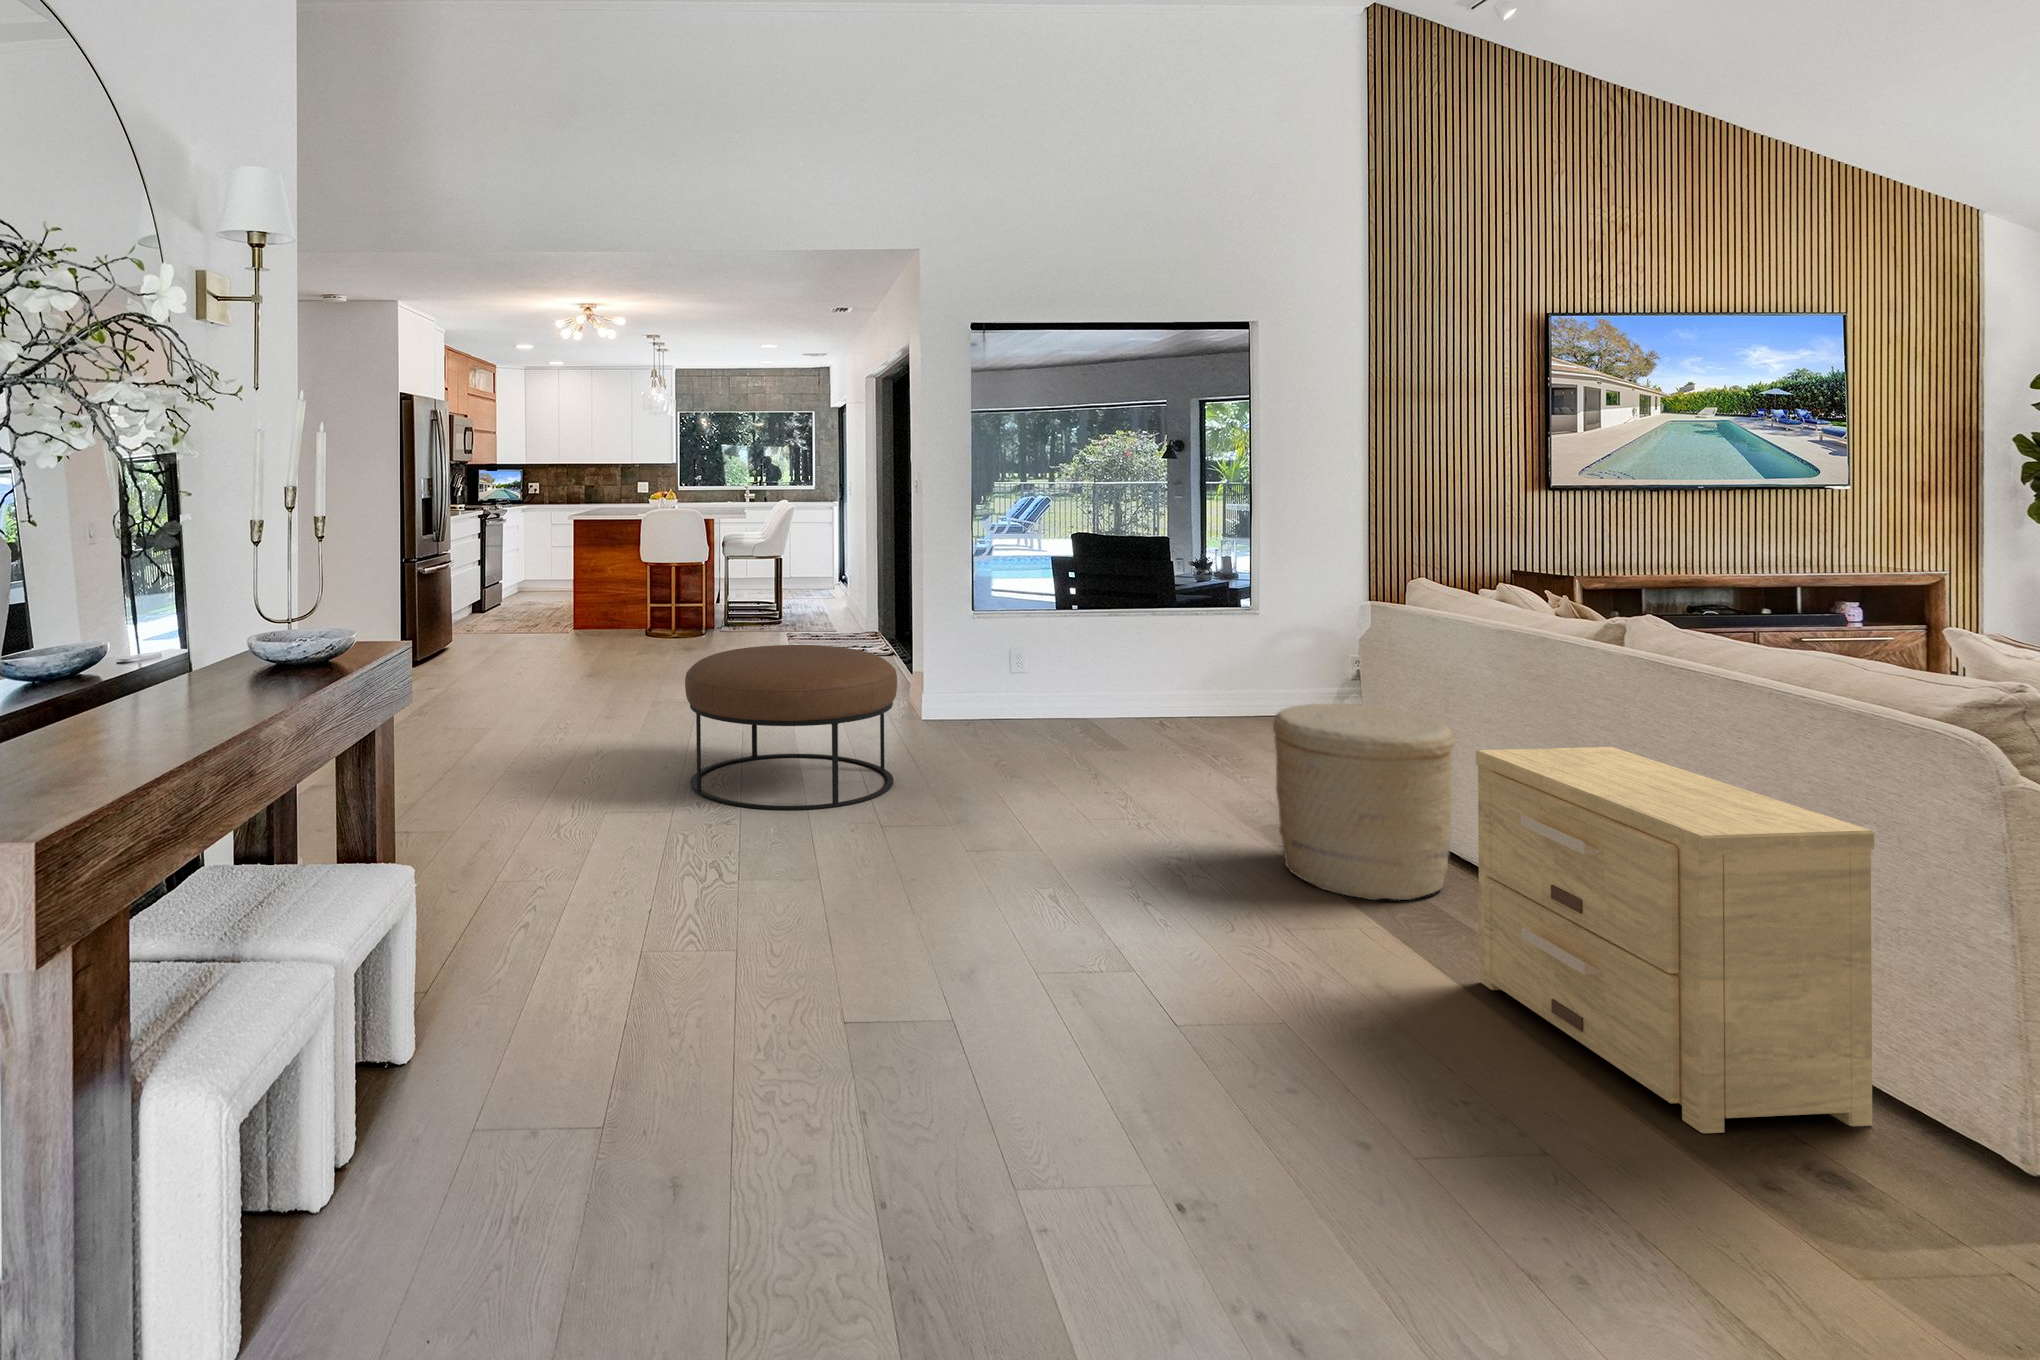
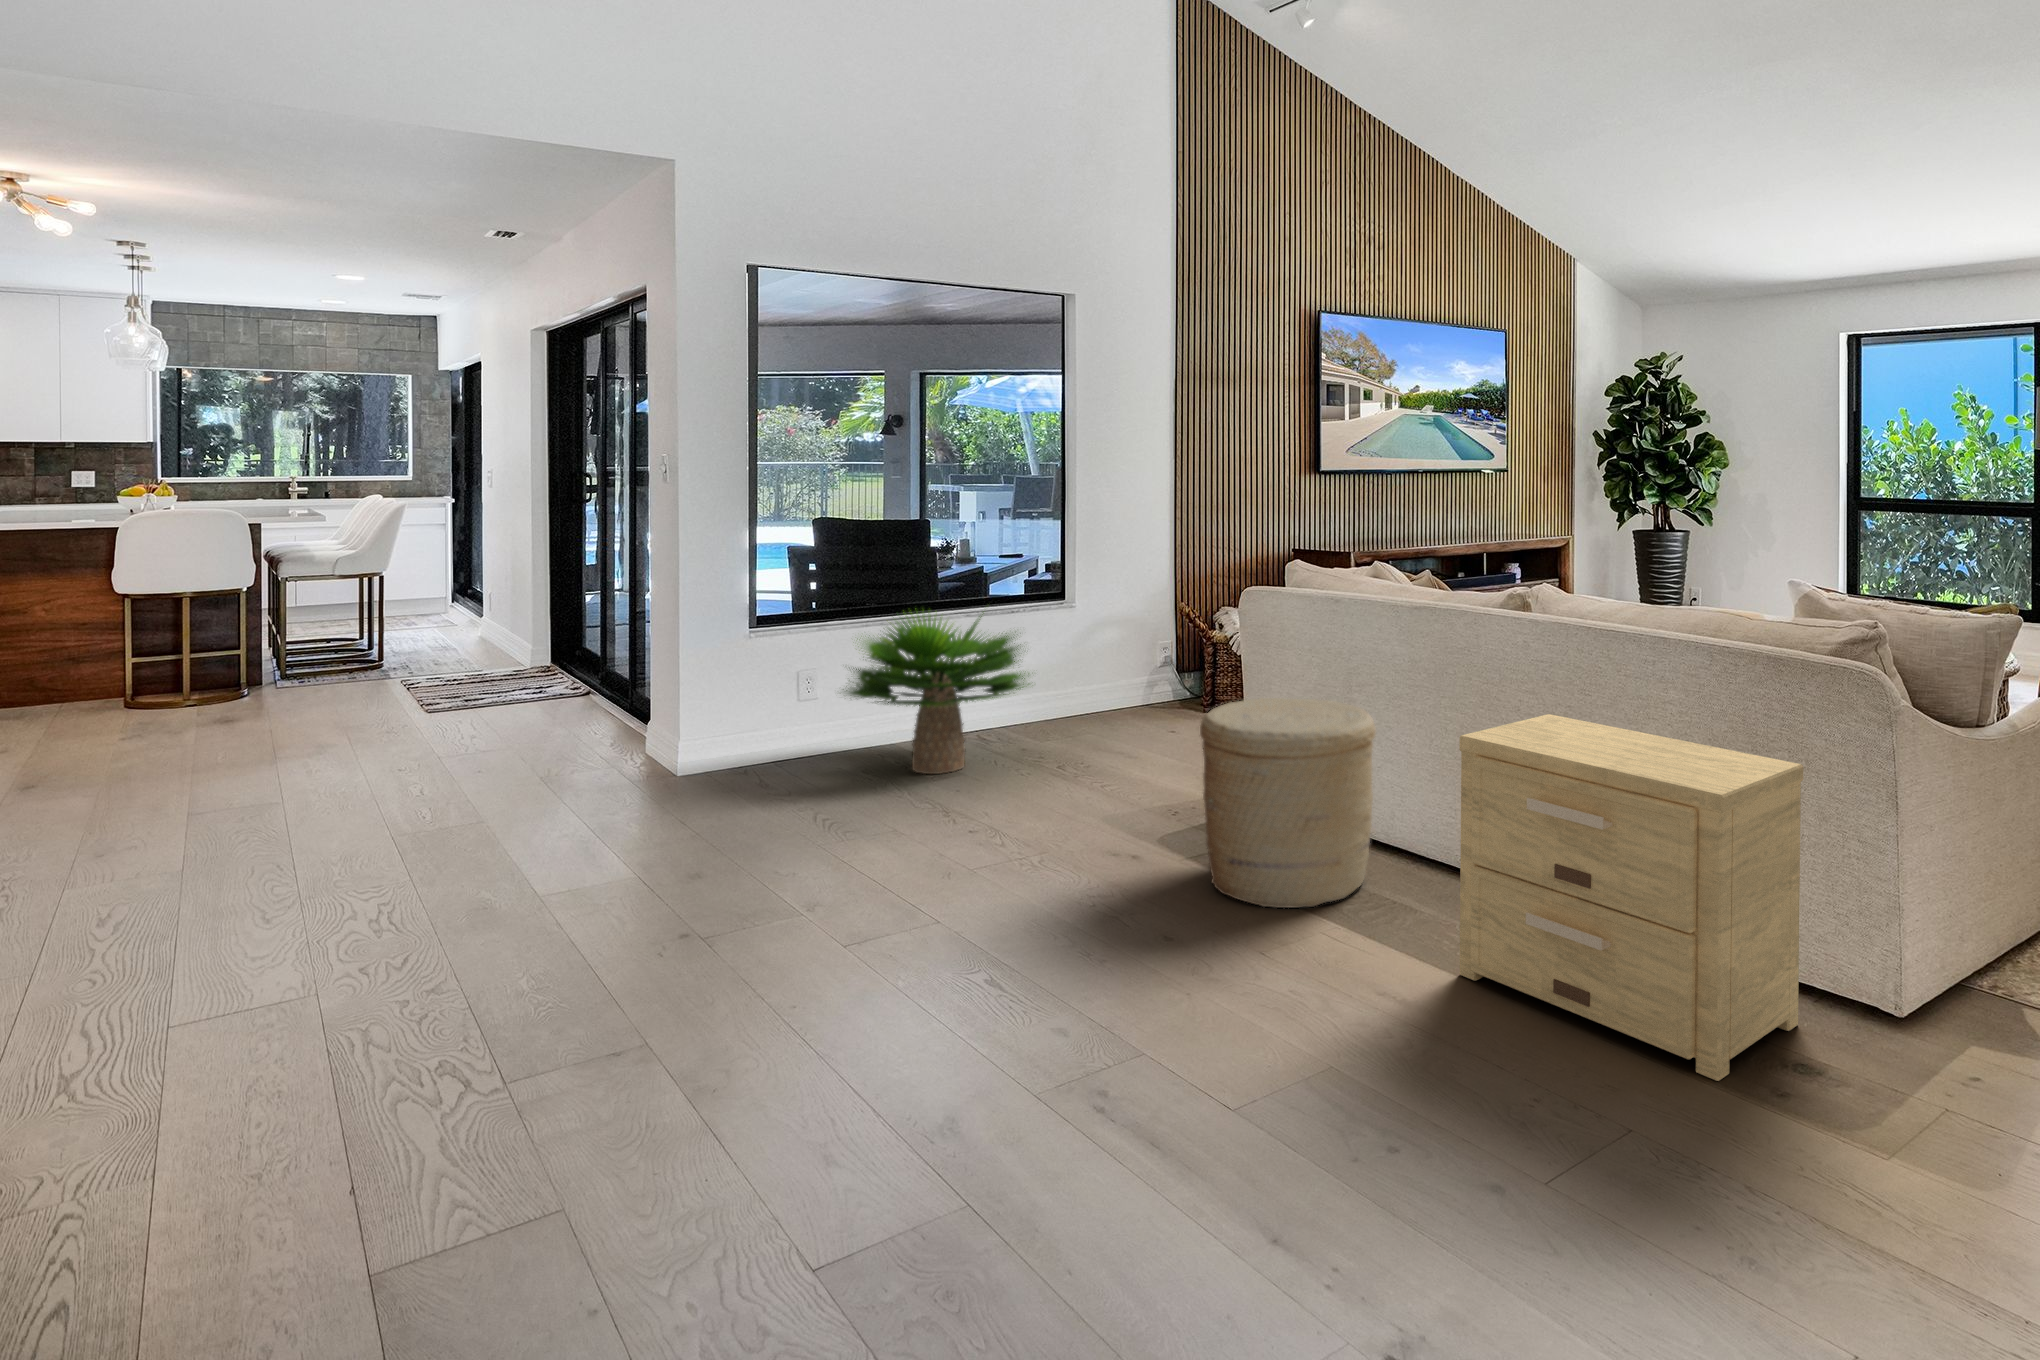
potted plant: none [1026,600,1198,743] -> present [843,612,1029,774]
ottoman: present [685,645,897,810] -> none [292,699,684,975]

